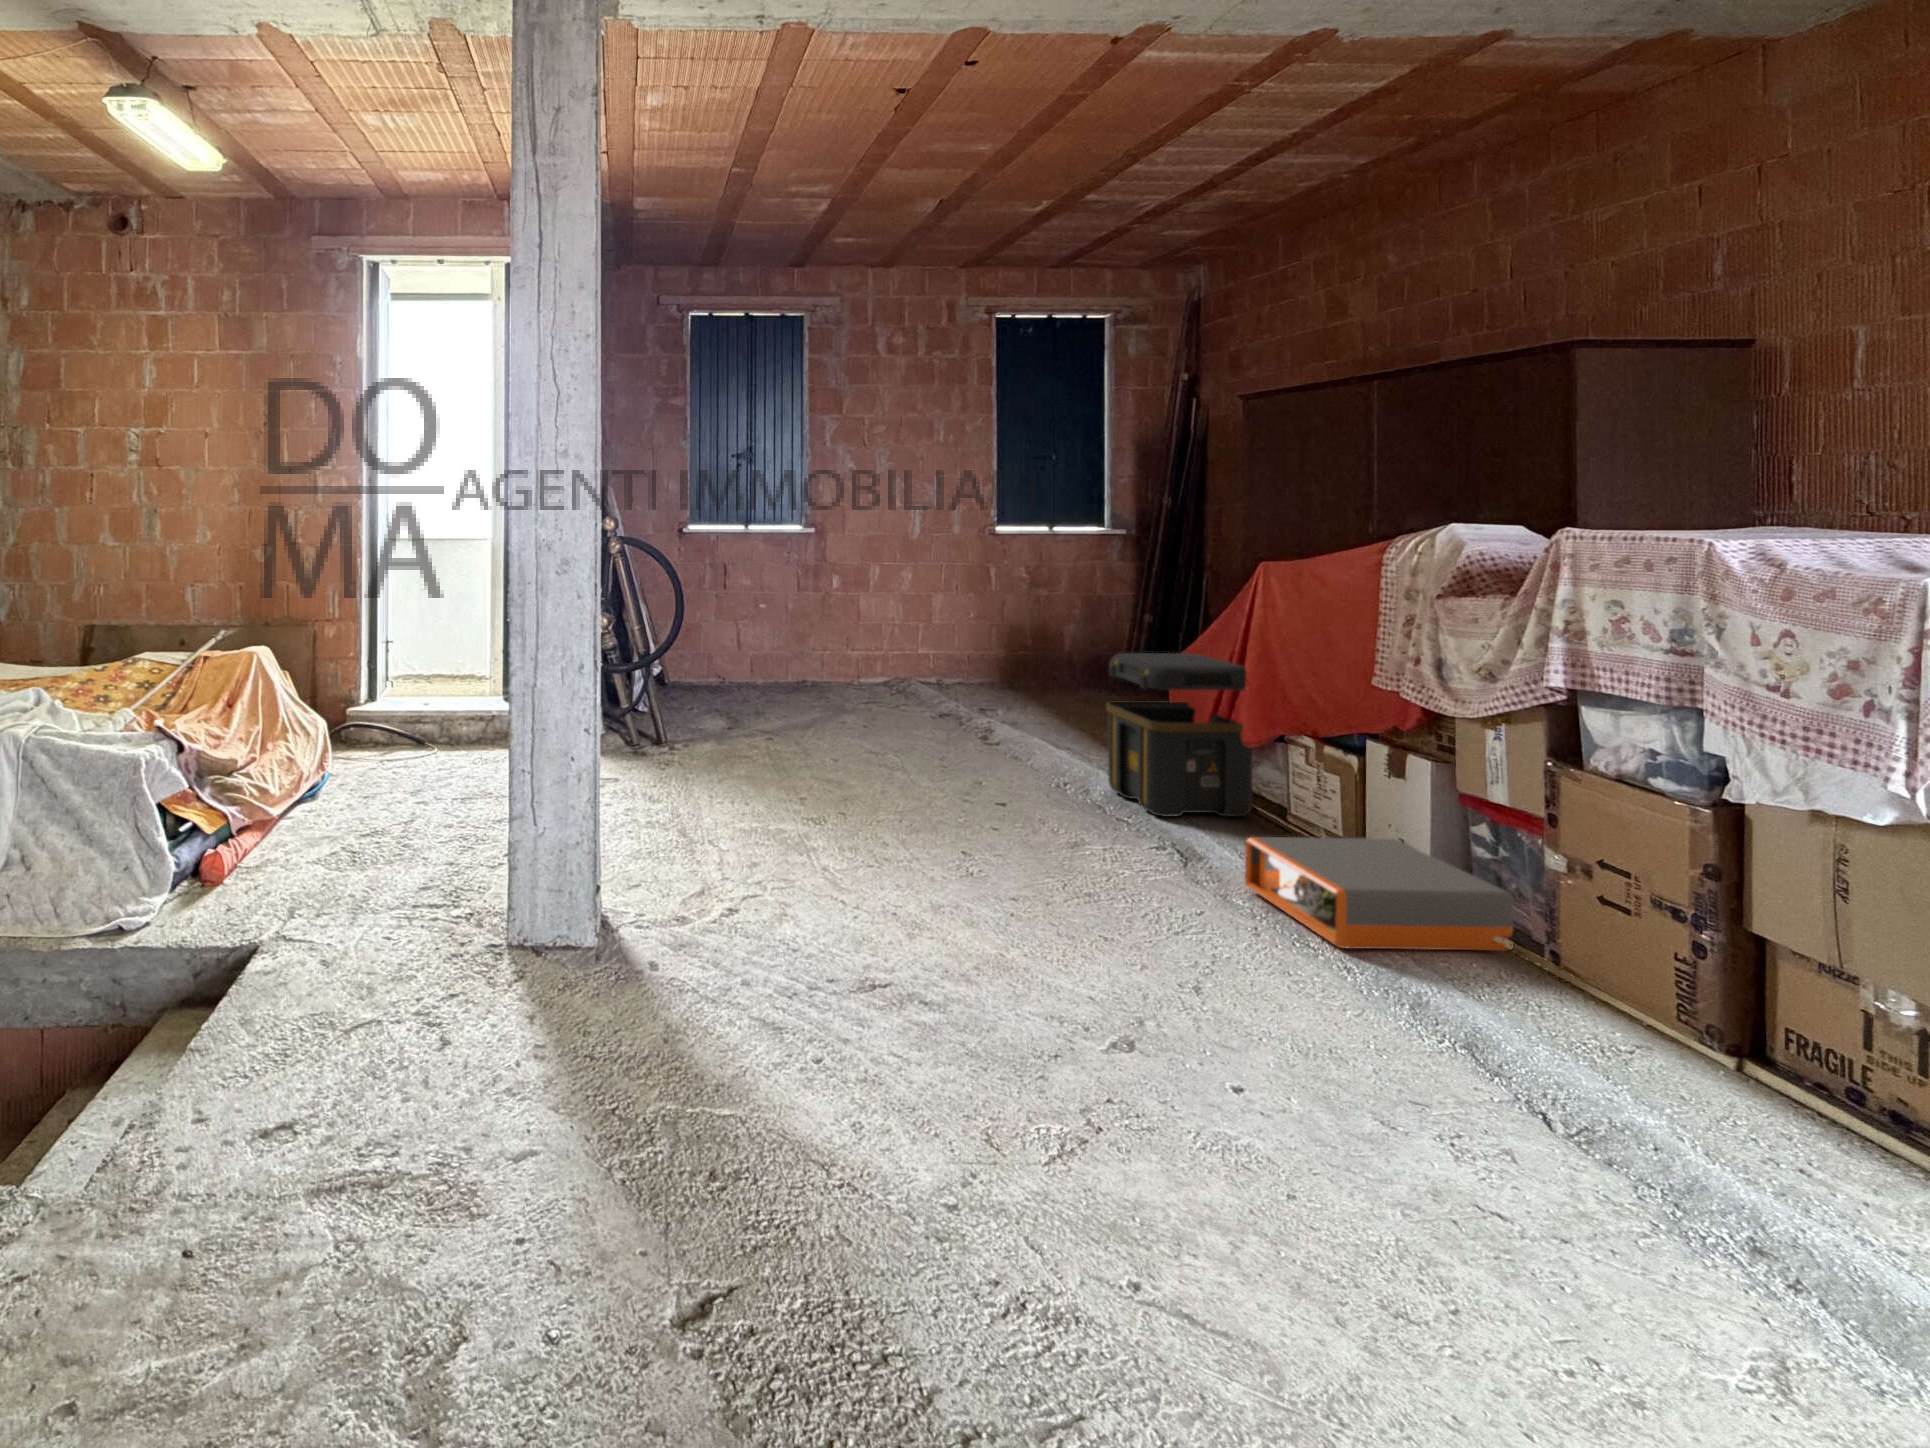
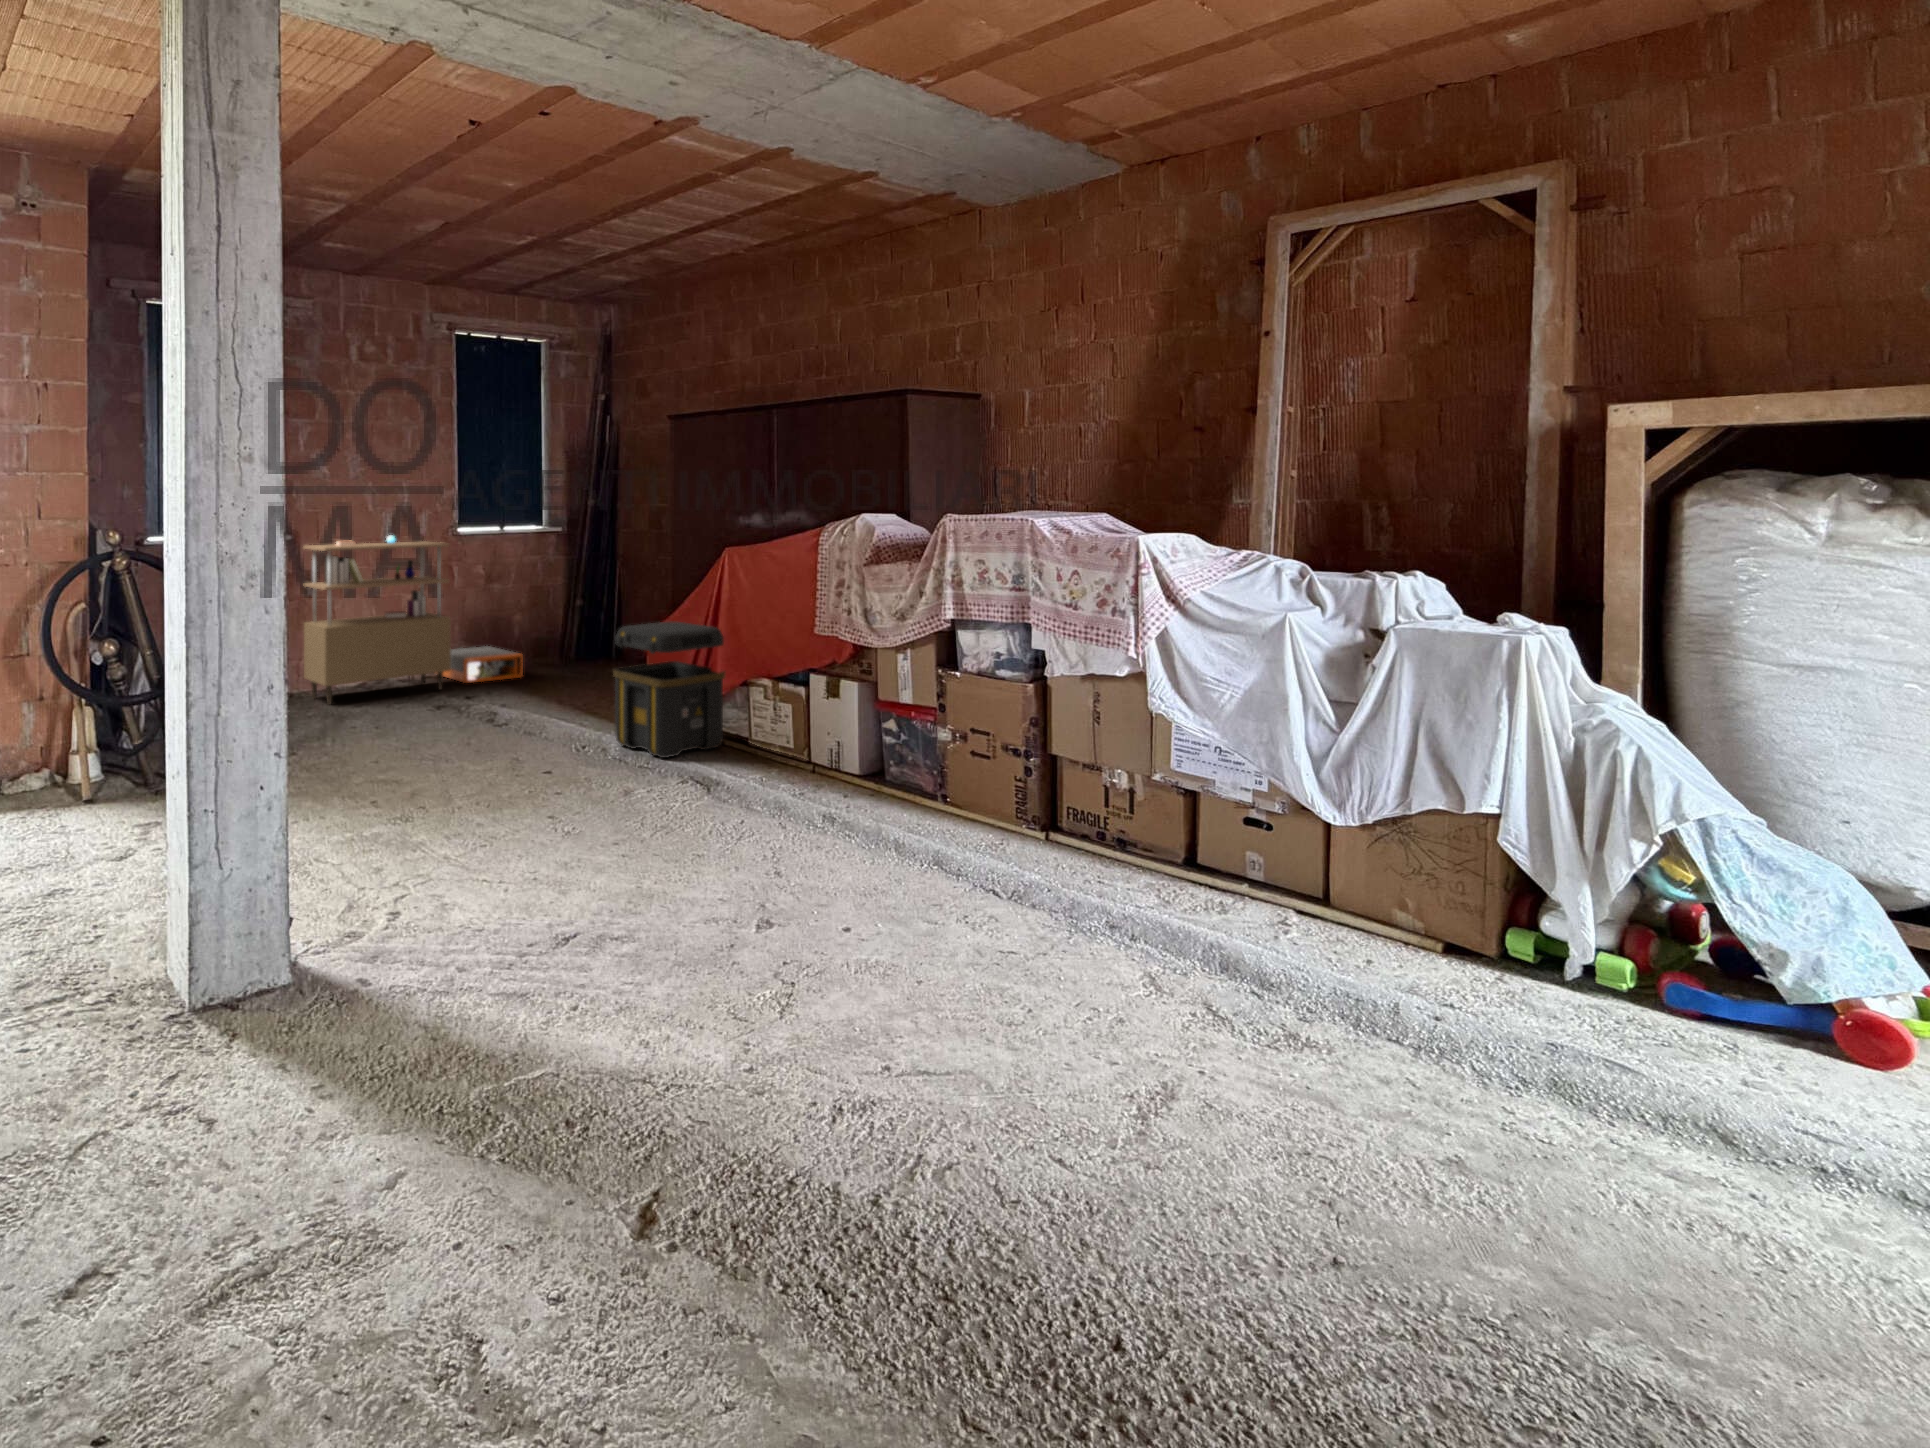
shelving unit: none [825,539,971,702] -> present [304,535,451,705]
storage box: present [1245,837,1513,951] -> present [435,646,523,683]

